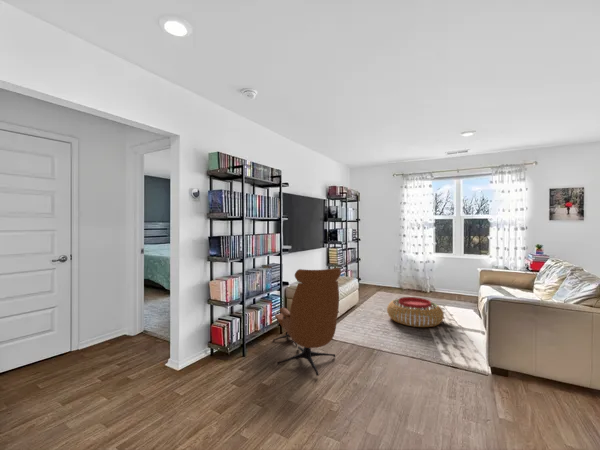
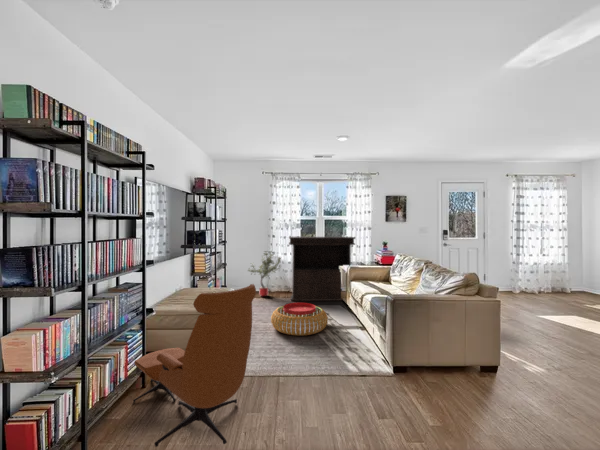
console table: none [417,236,494,307] -> present [289,237,355,301]
potted tree: none [380,249,411,292] -> present [248,251,281,297]

